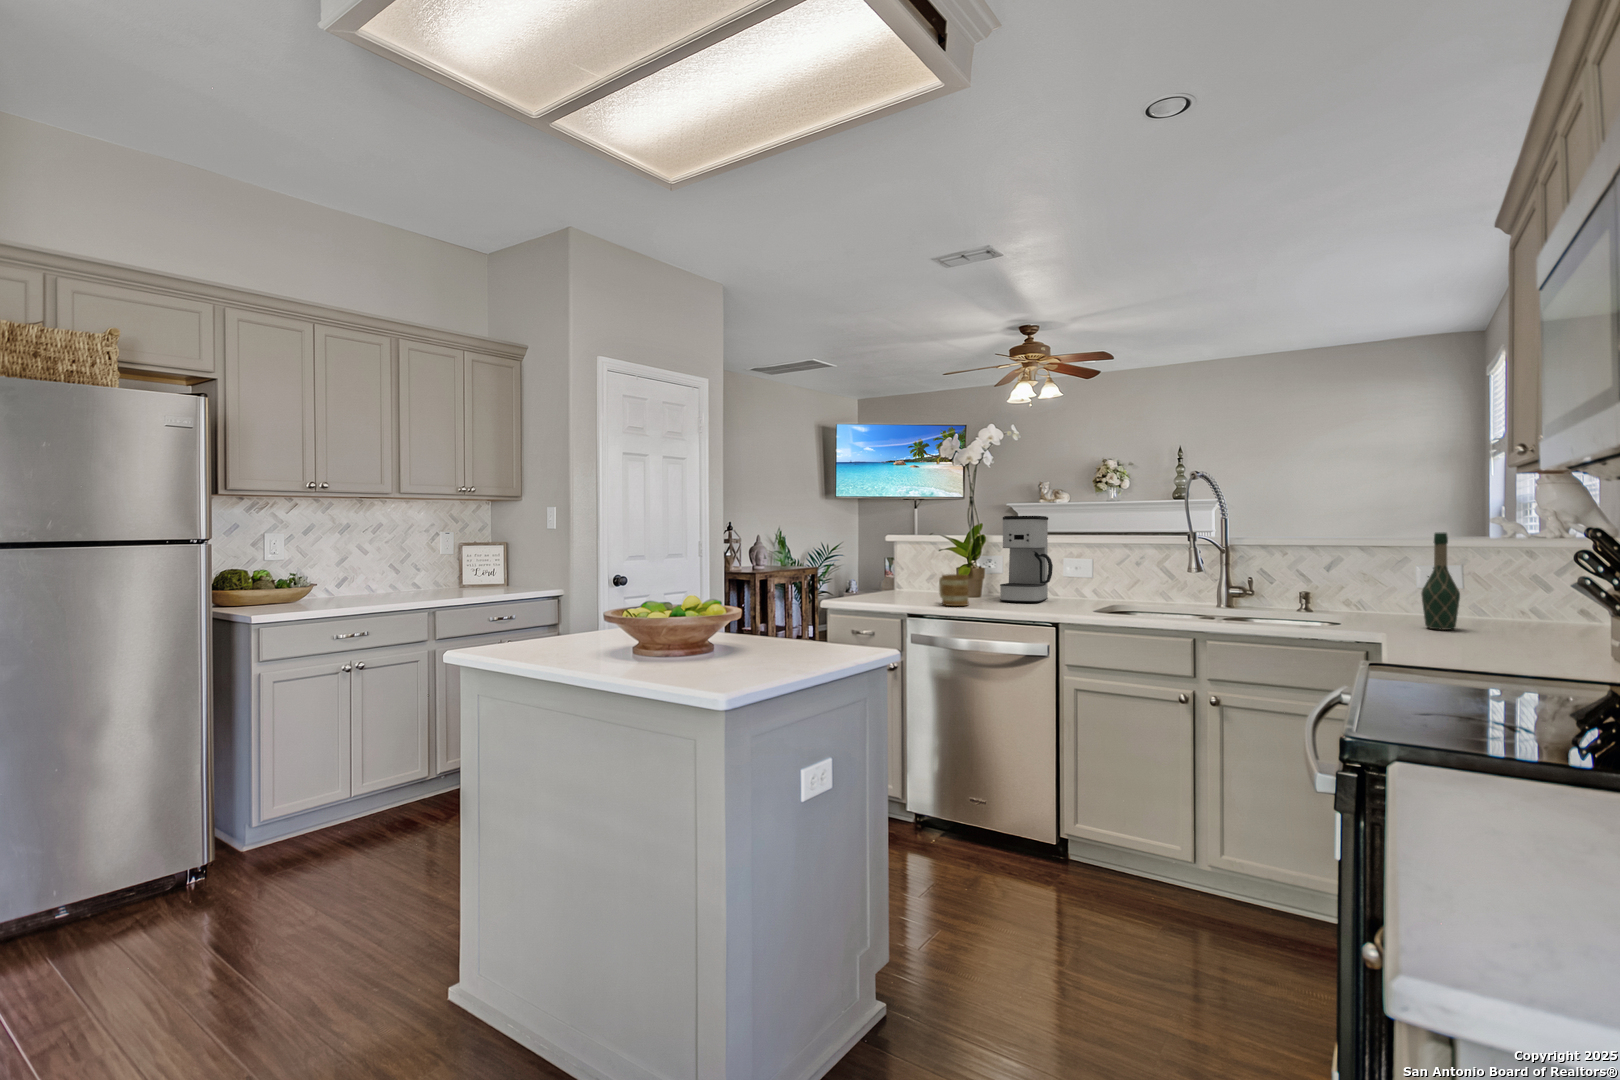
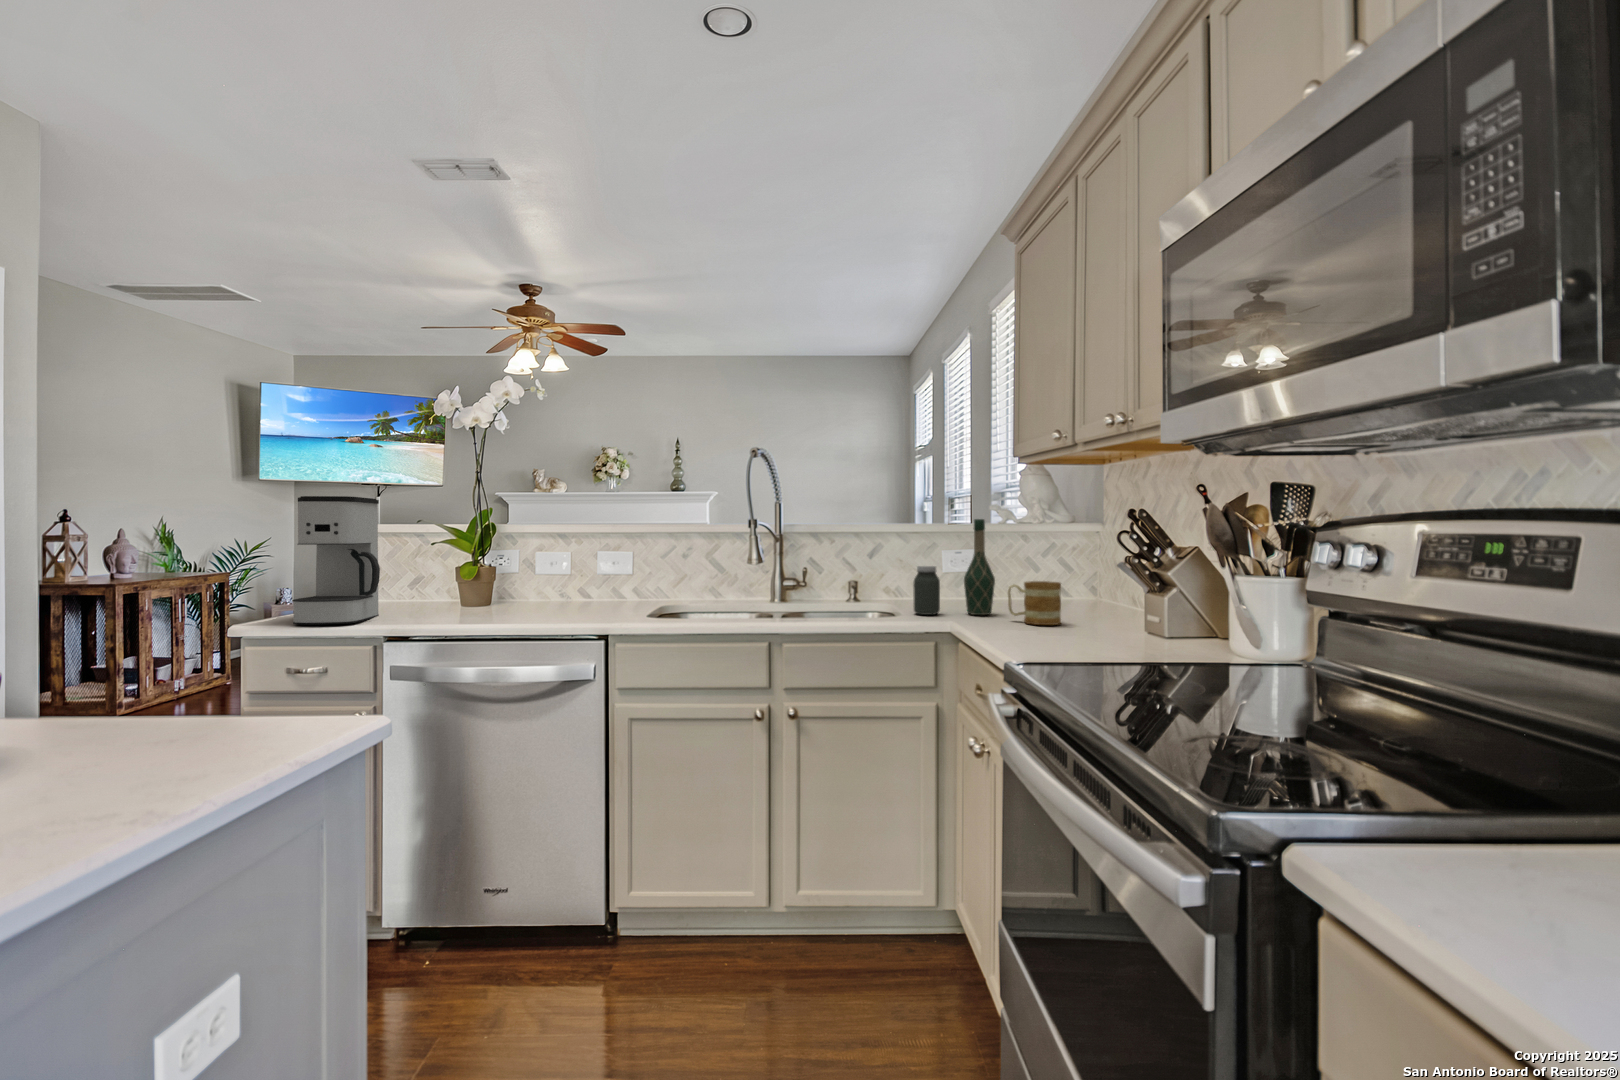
coffee maker: present [1000,516,1053,602] -> present [292,496,380,625]
mug: present [939,574,969,606] -> present [1008,581,1061,625]
jar: none [1360,578,1391,626] -> present [914,566,940,615]

